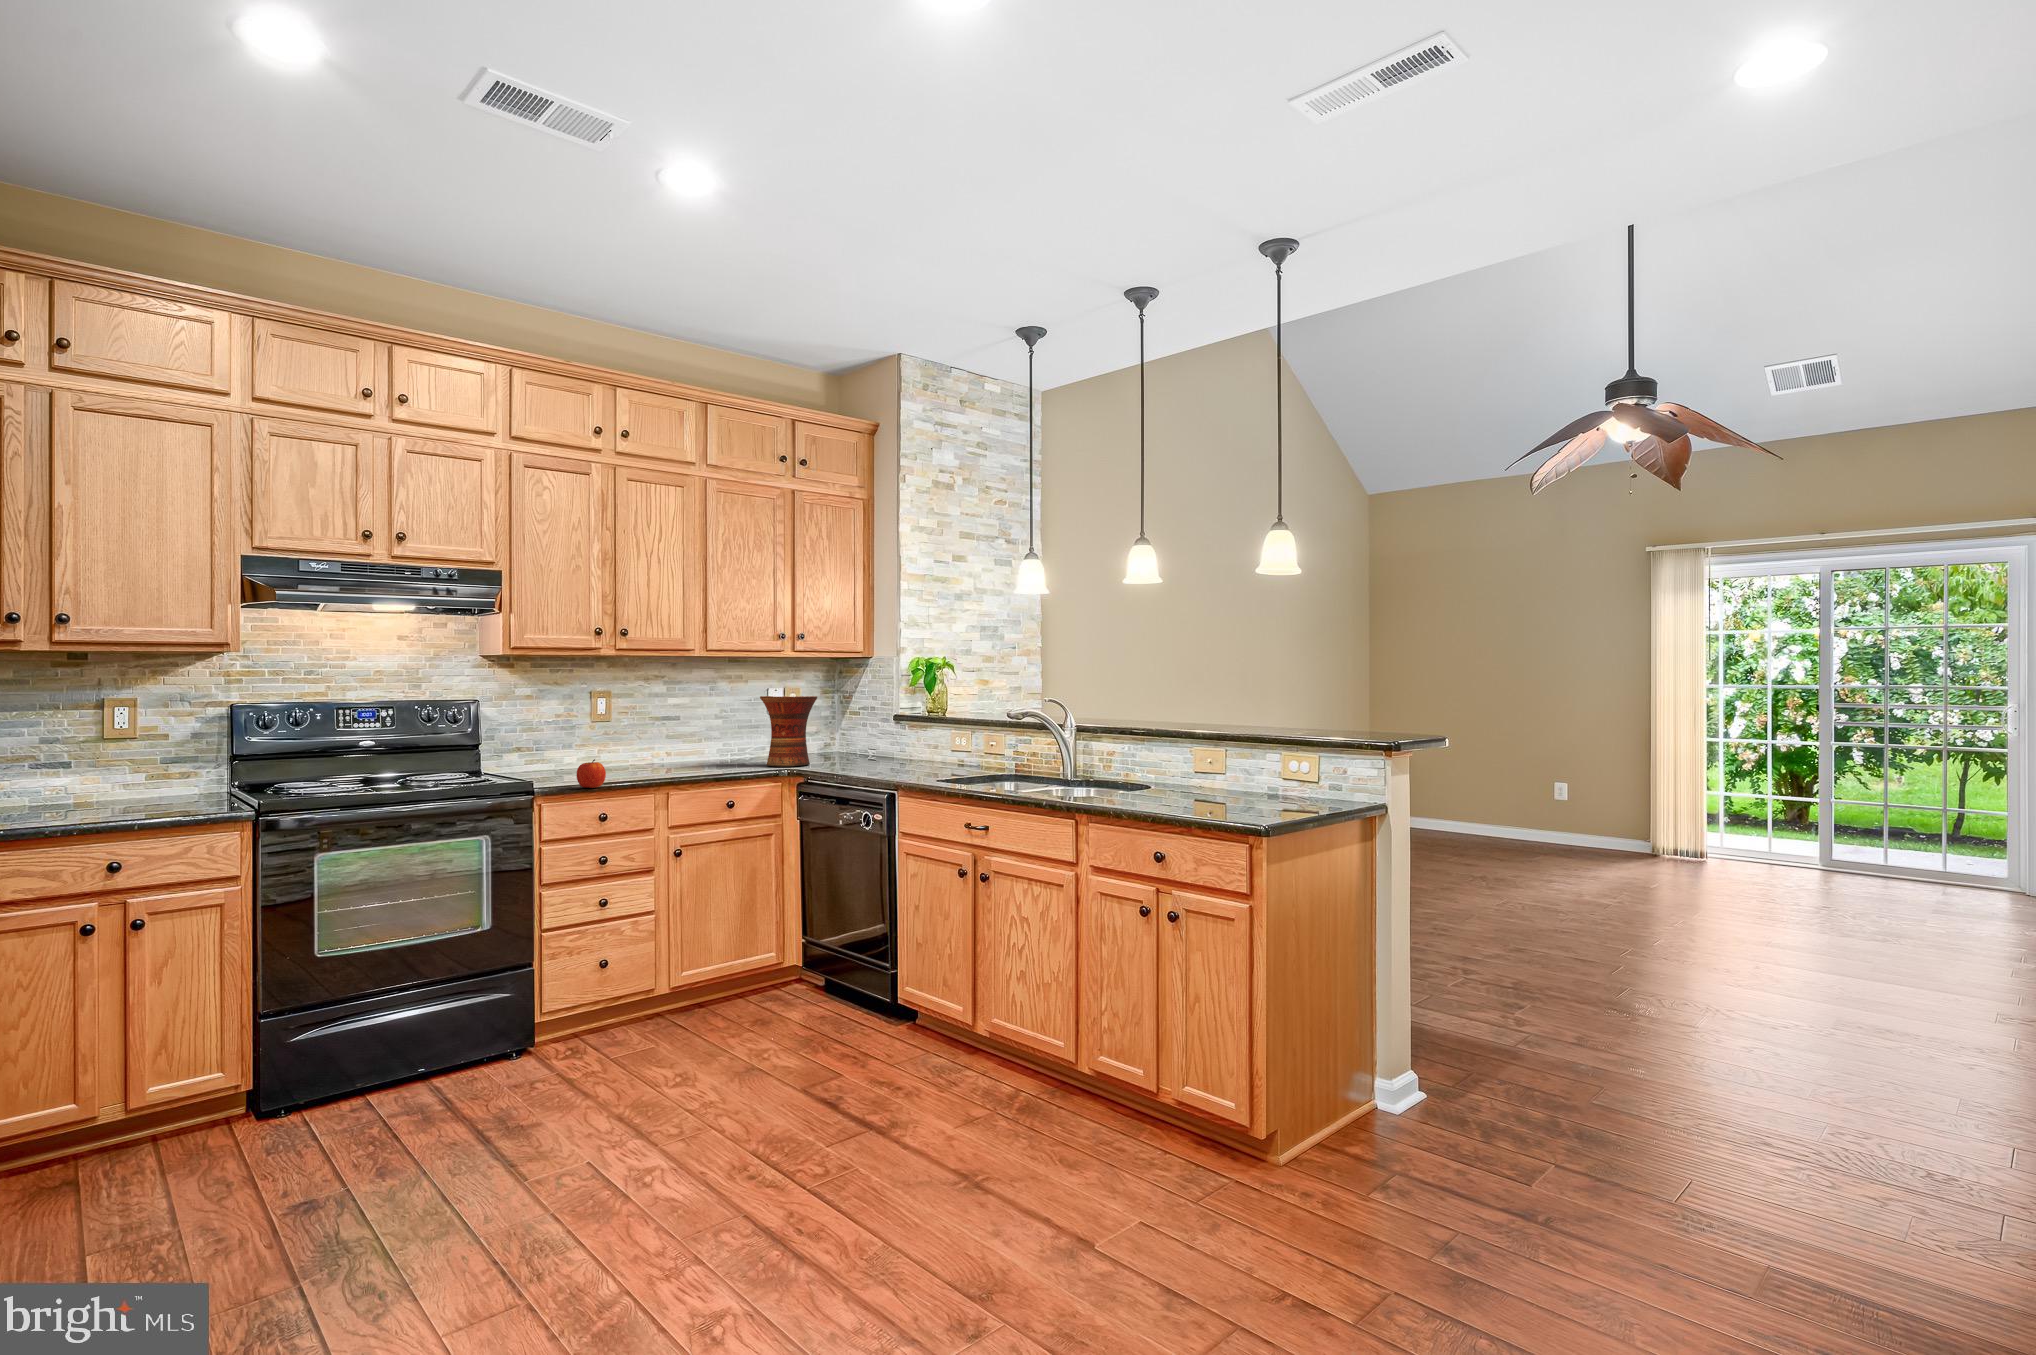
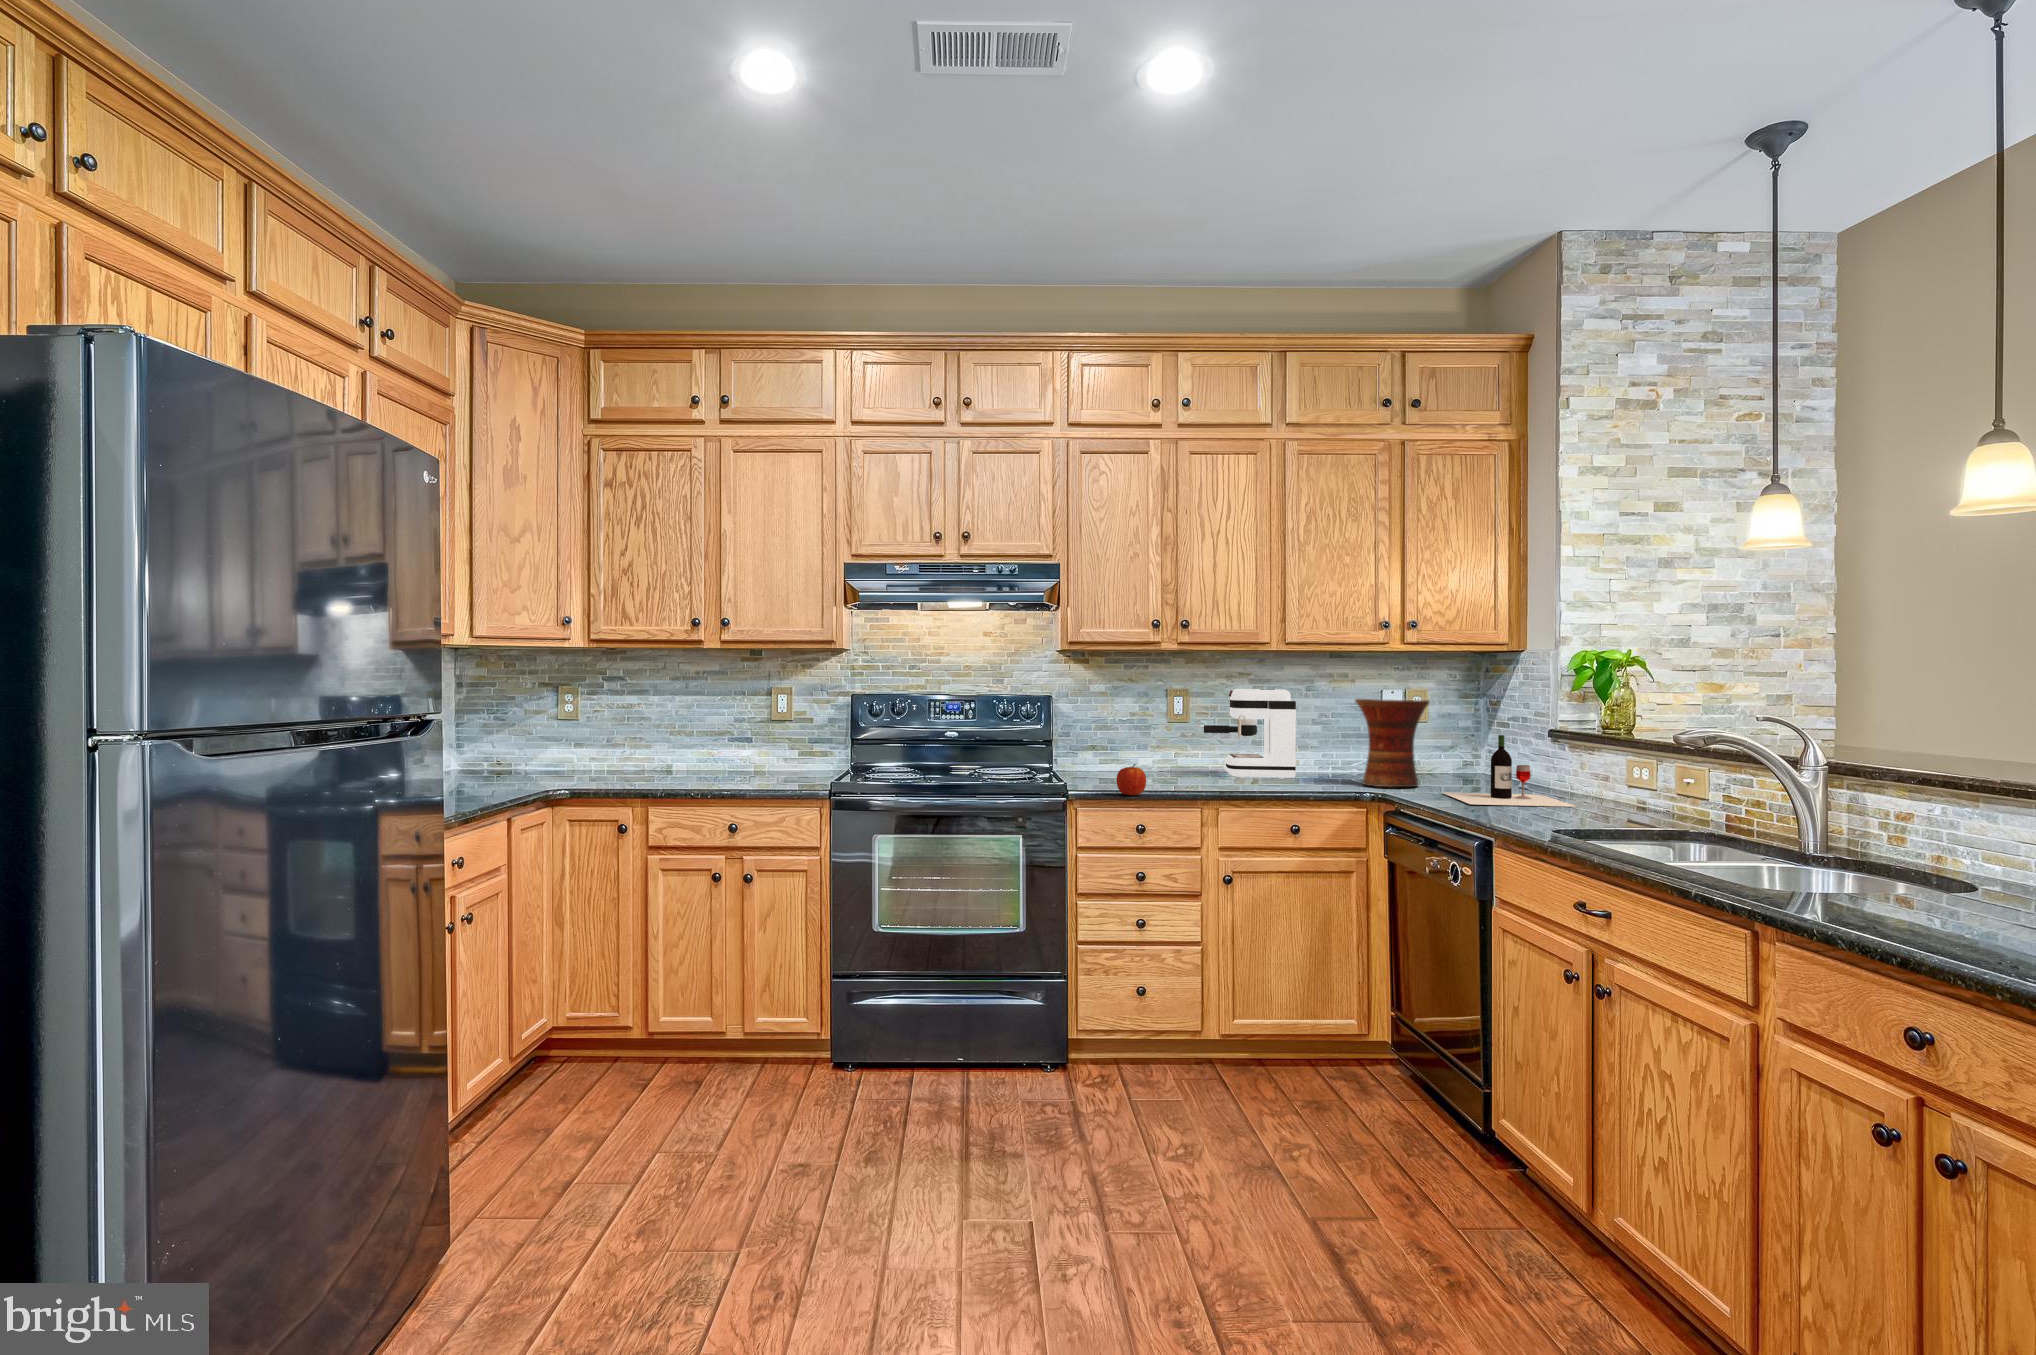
coffee maker: none [620,690,709,769] -> present [1204,689,1296,779]
wine bottle: none [833,721,930,772] -> present [1444,735,1576,807]

